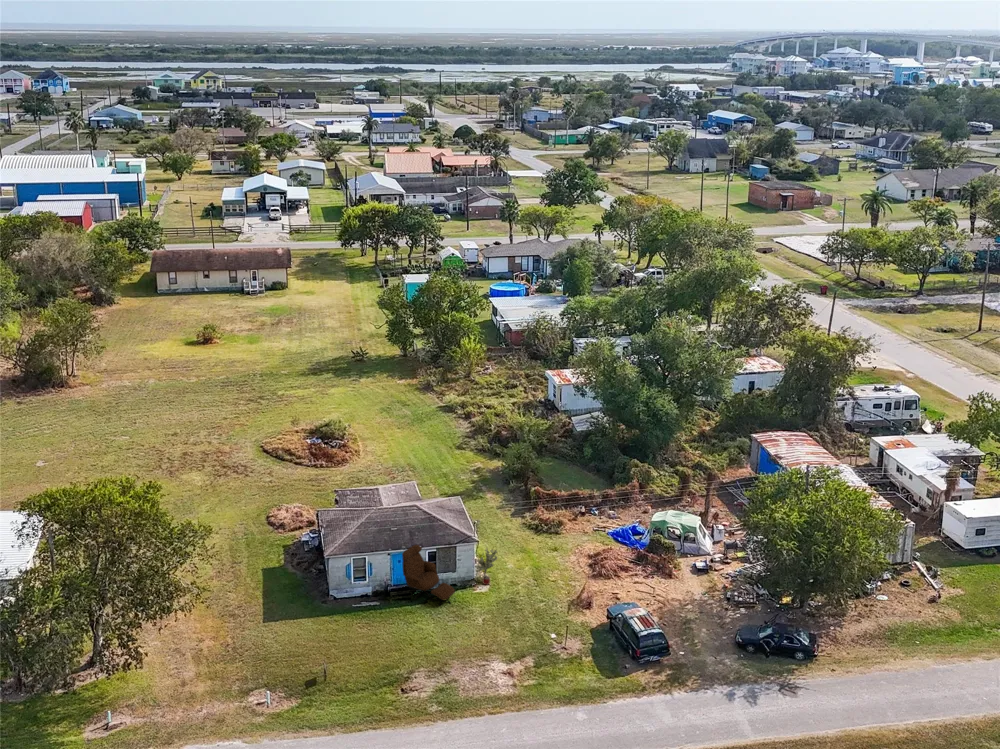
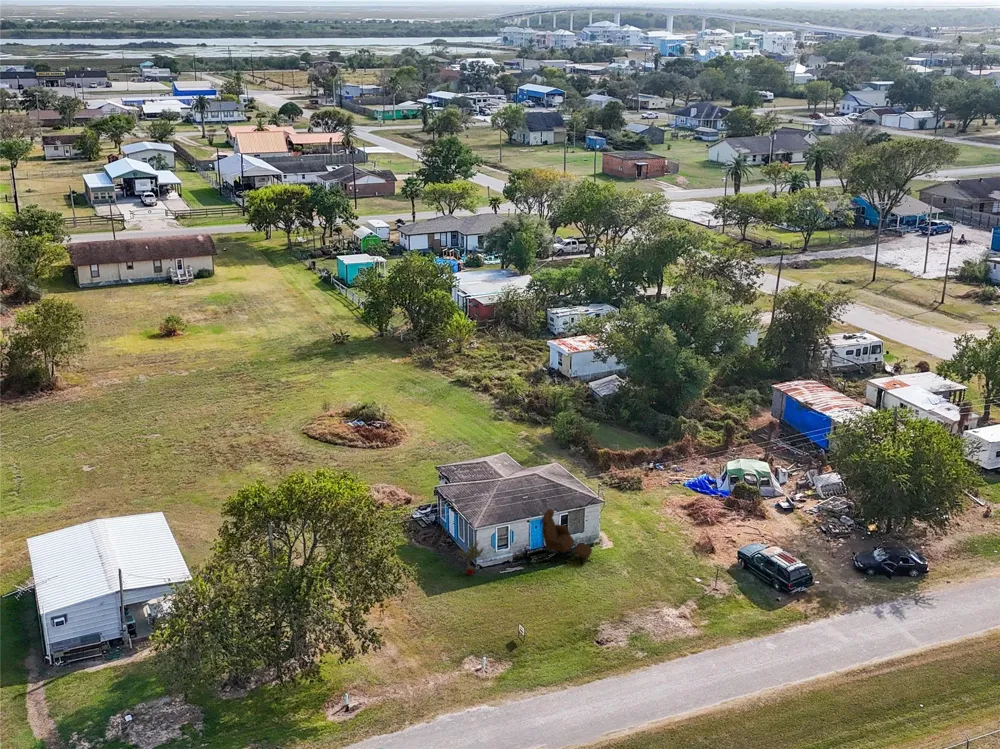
potted tree: present [475,548,497,585] -> present [458,541,484,575]

